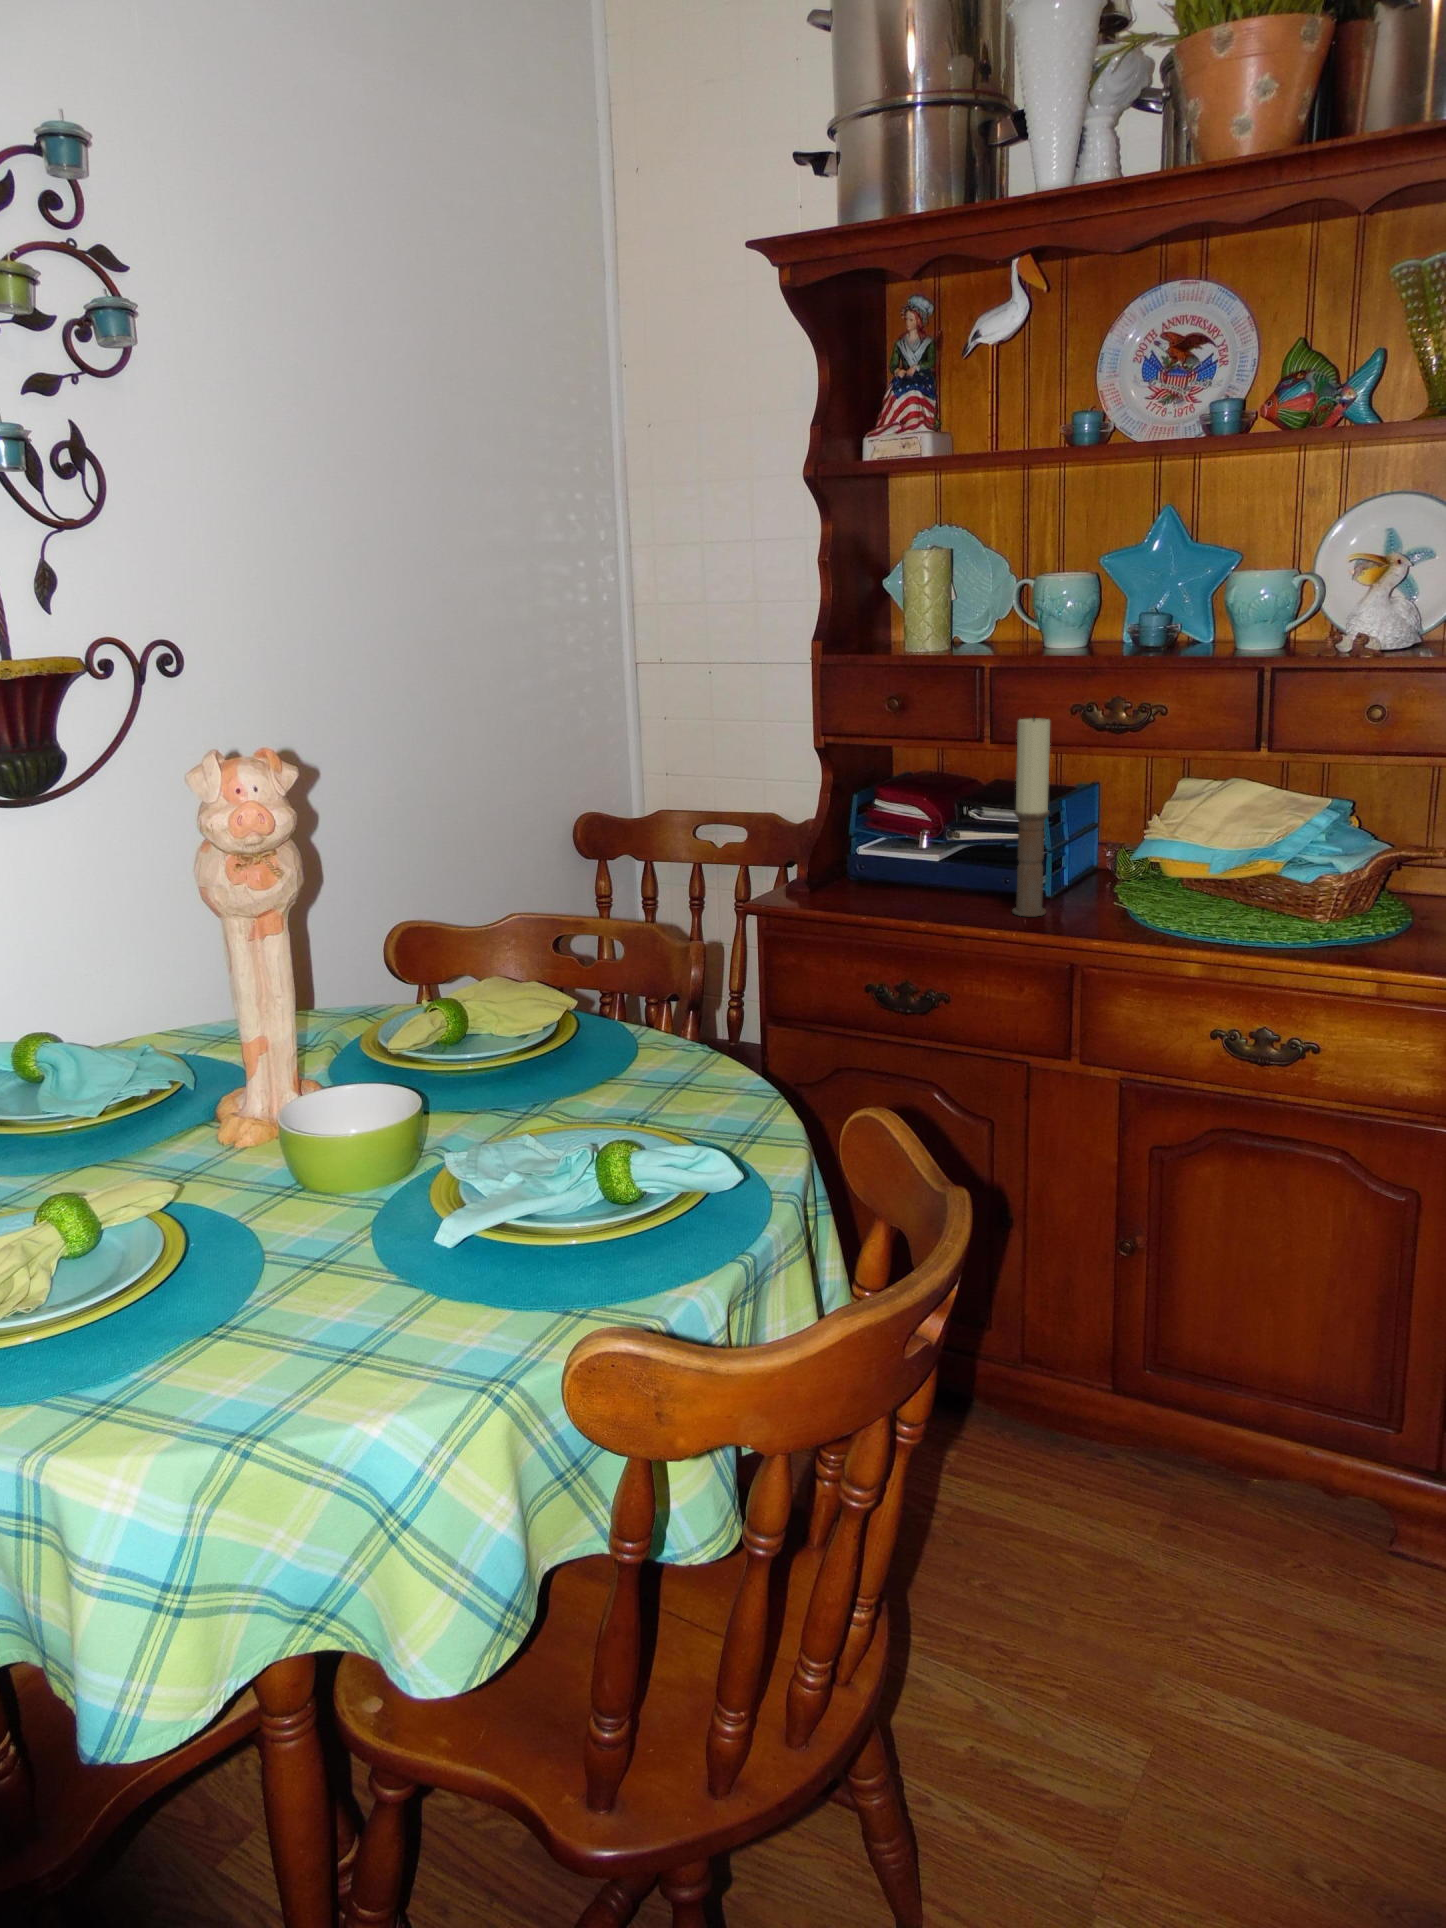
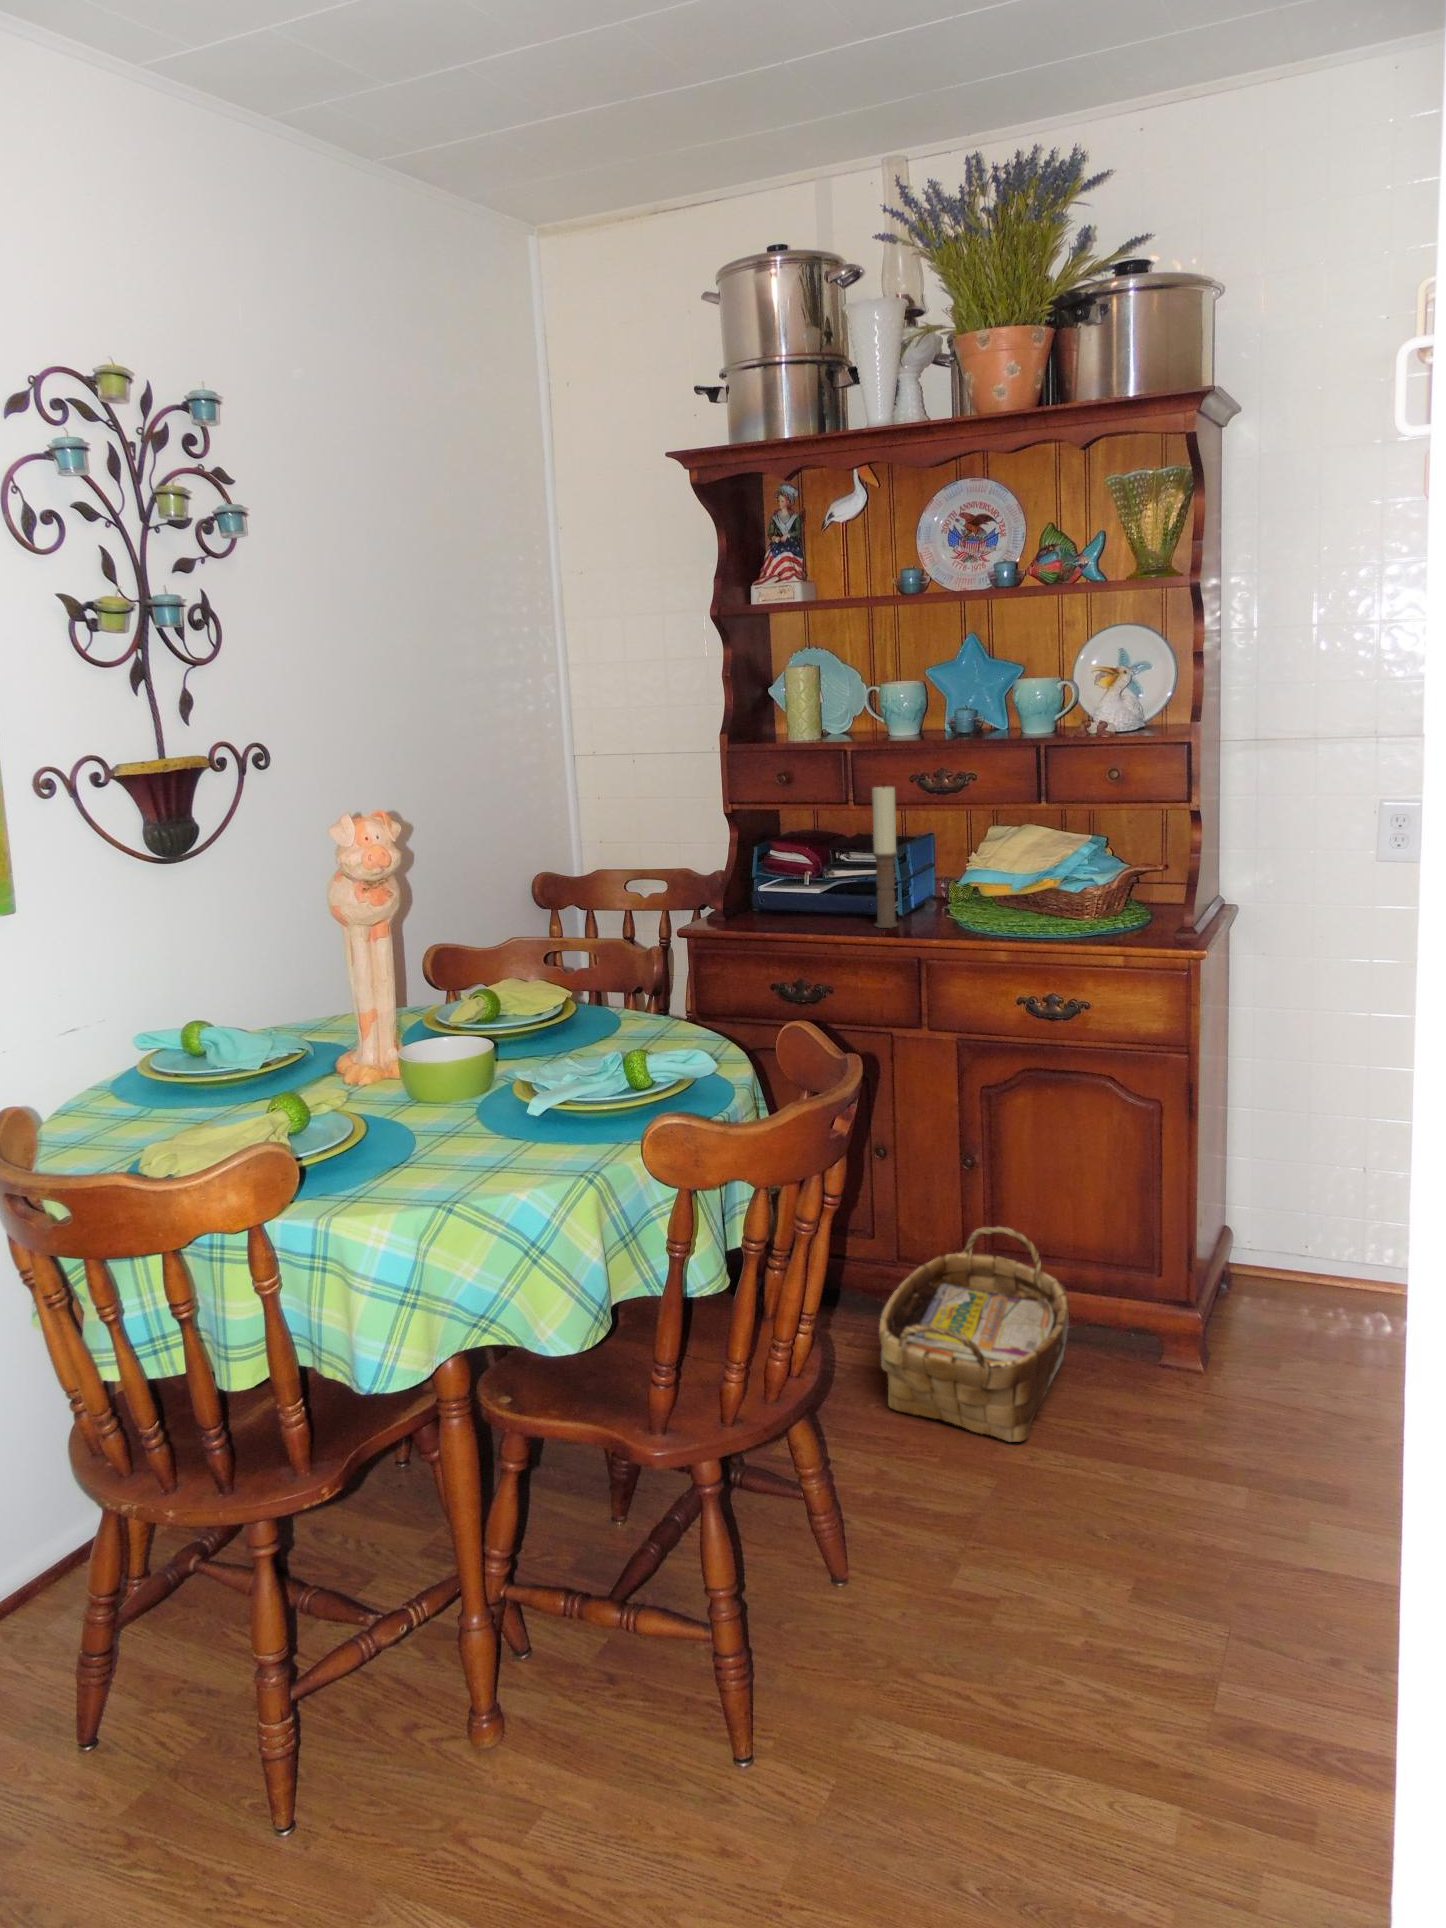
woven basket: none [993,1342,1270,1676] -> present [879,1227,1069,1442]

